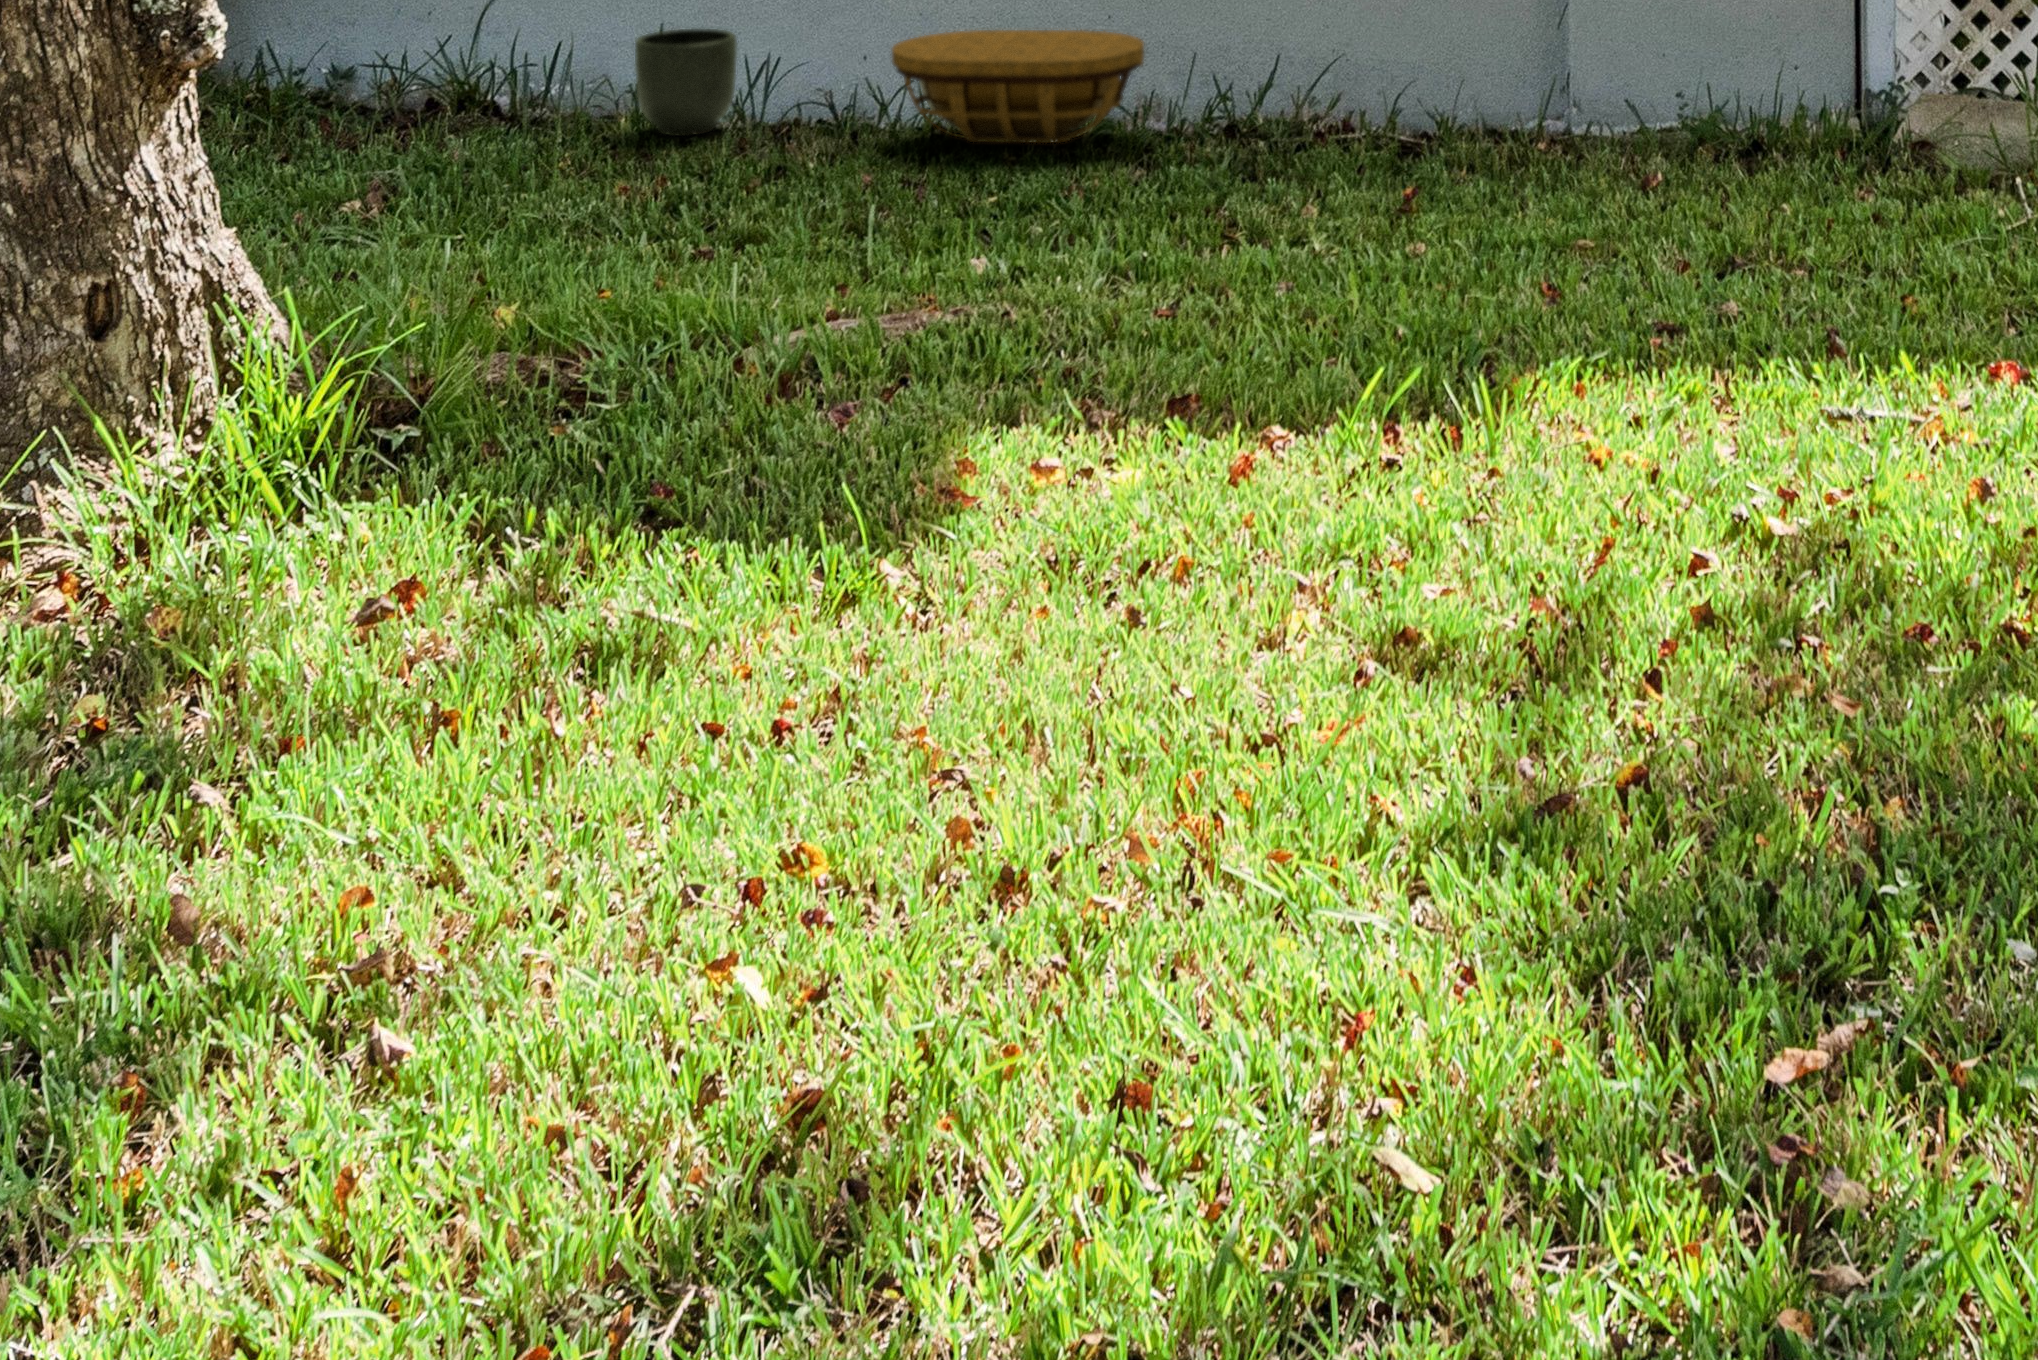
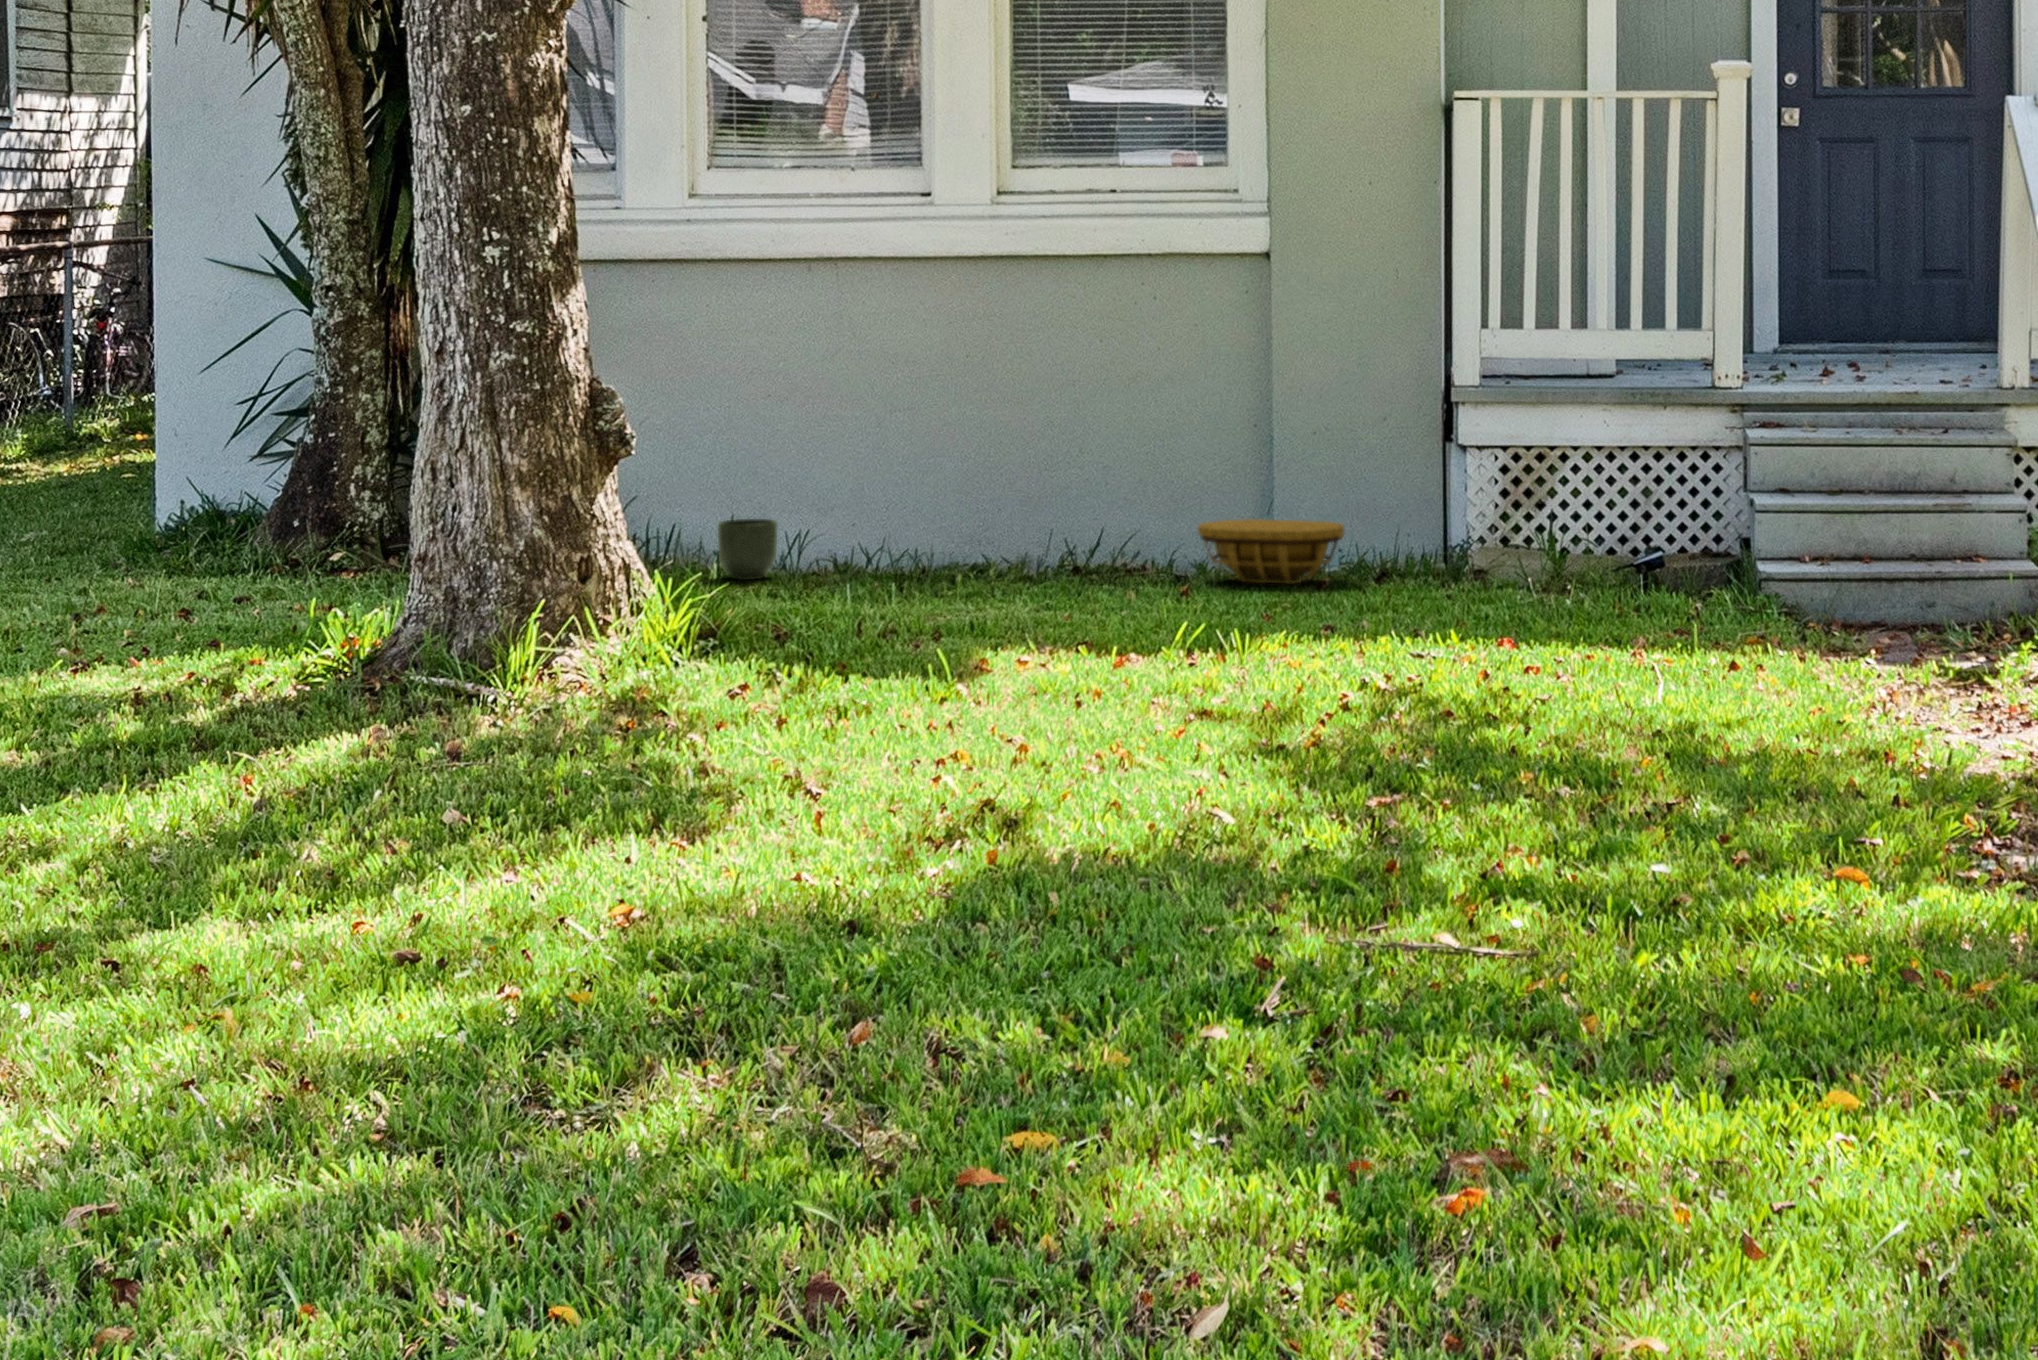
basket: present [892,30,1144,143] -> present [1198,519,1344,583]

